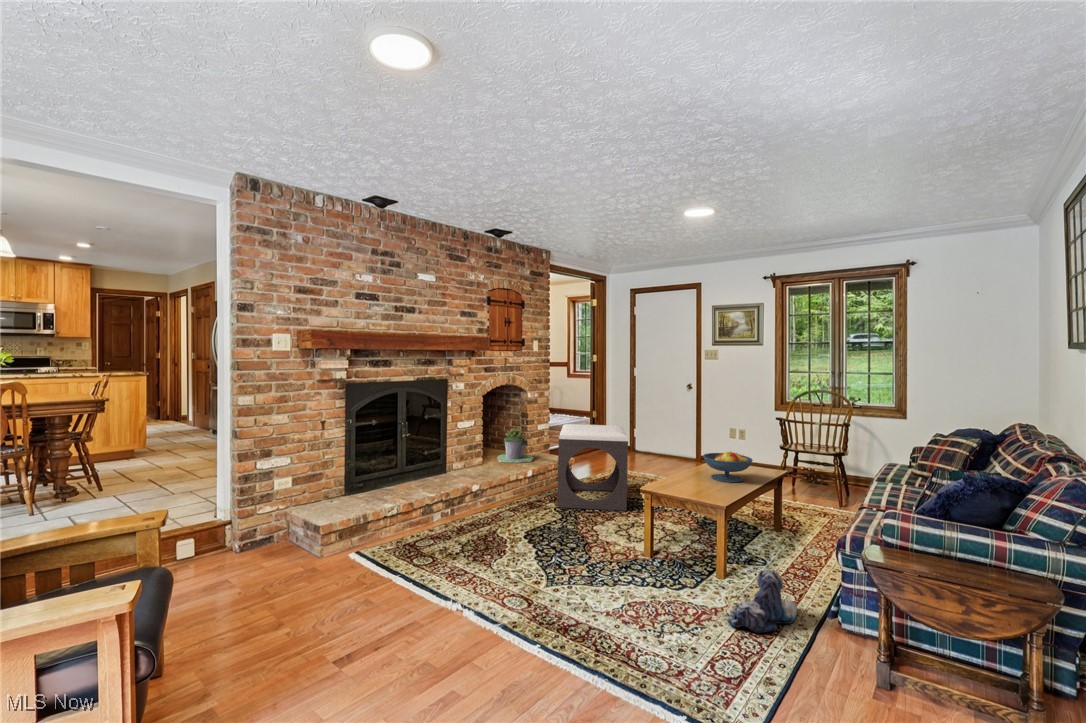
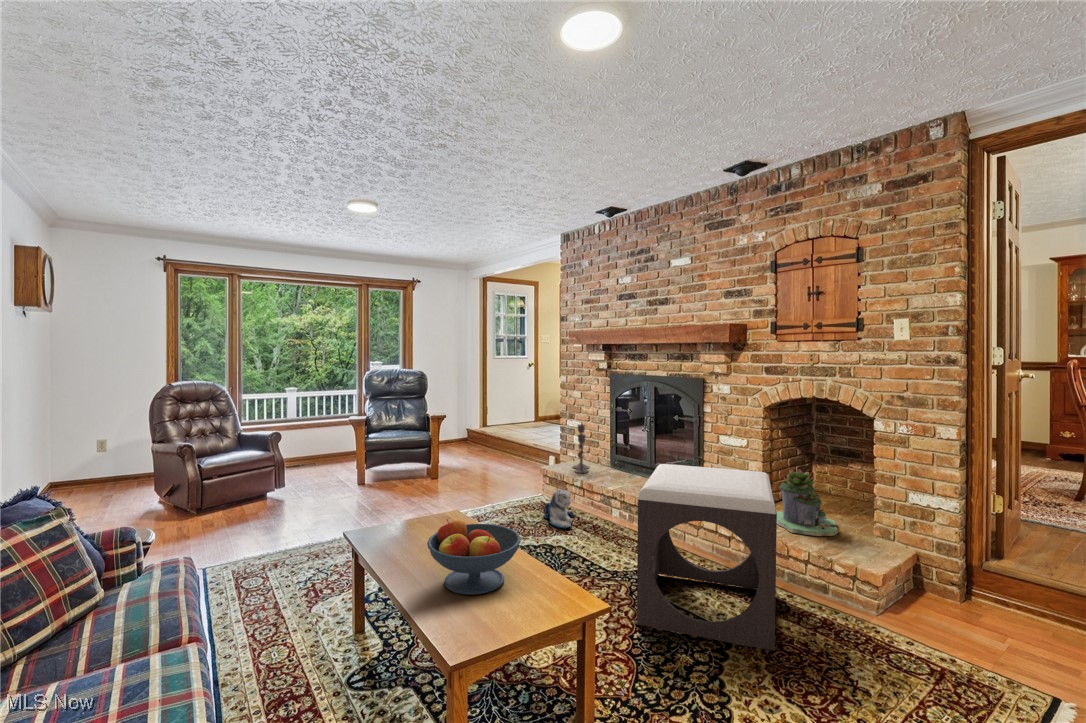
candlestick: none [336,449,379,506] -> present [573,424,589,473]
plush toy: present [728,569,797,633] -> present [544,490,574,529]

